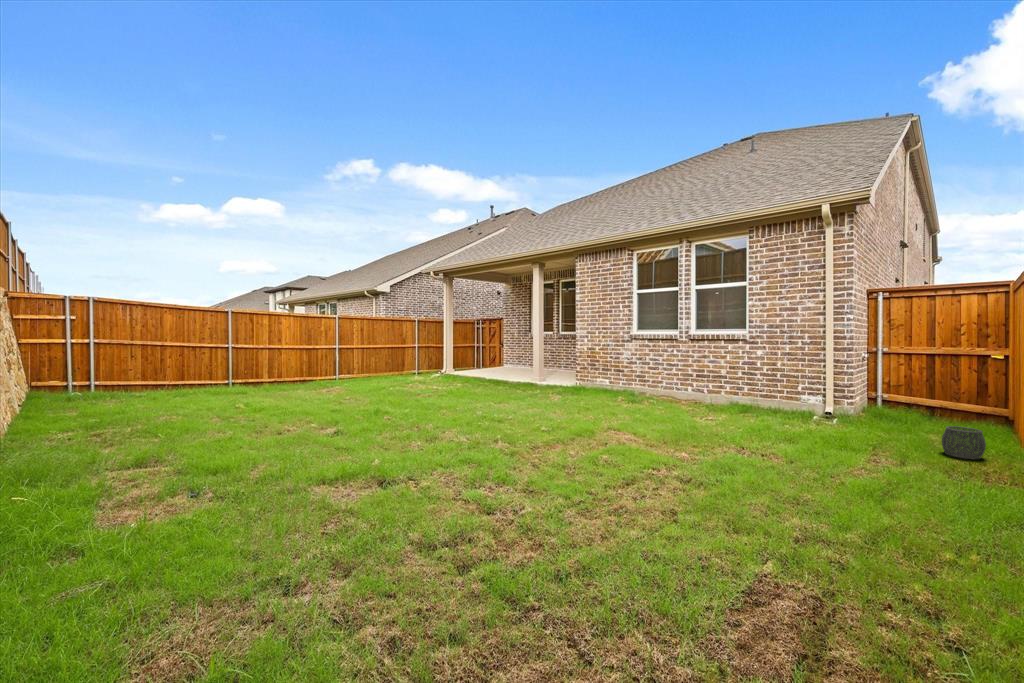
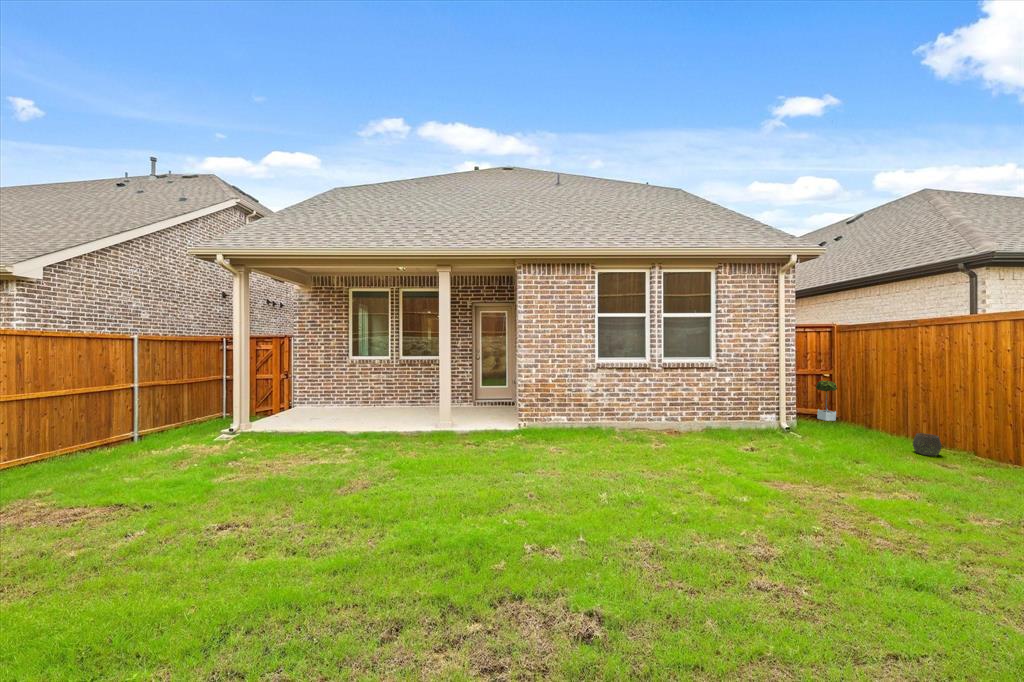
potted tree: none [954,363,990,424] -> present [816,380,837,421]

